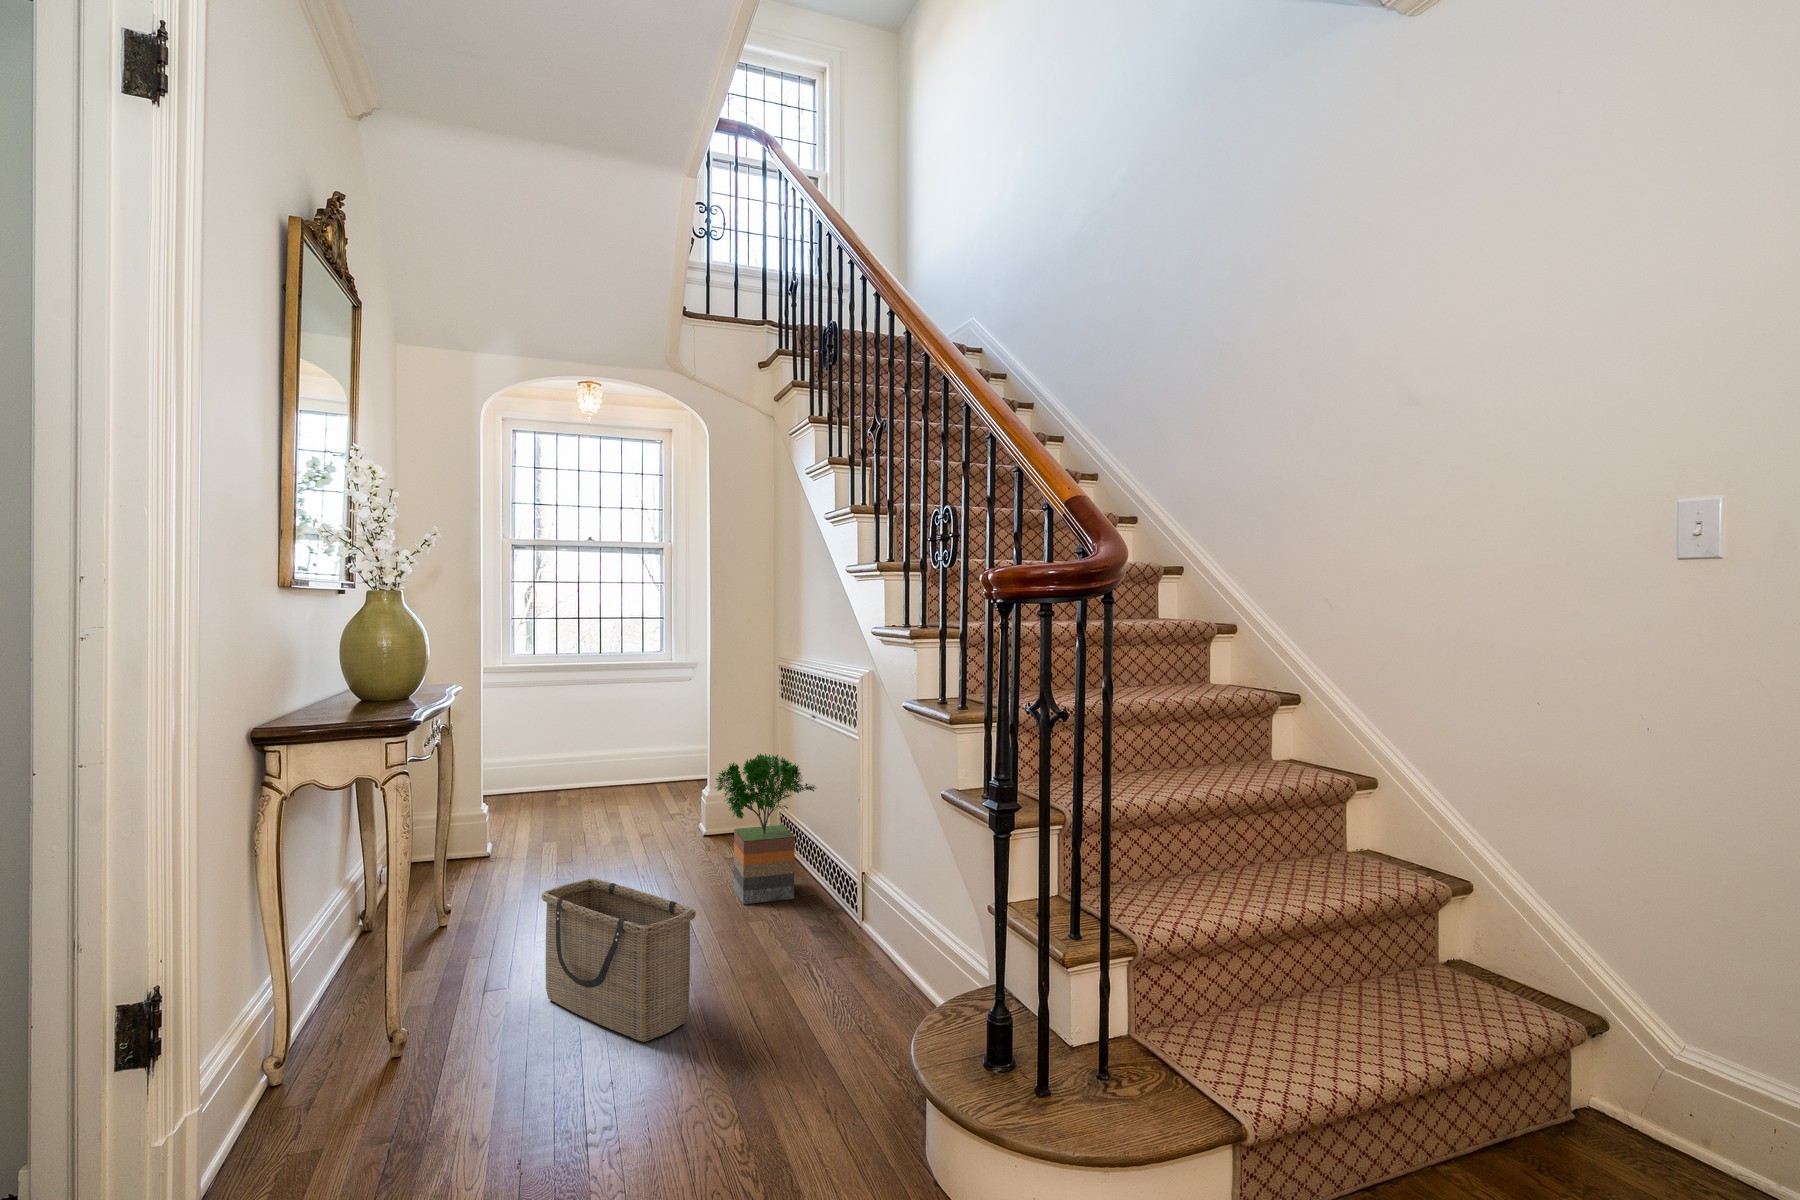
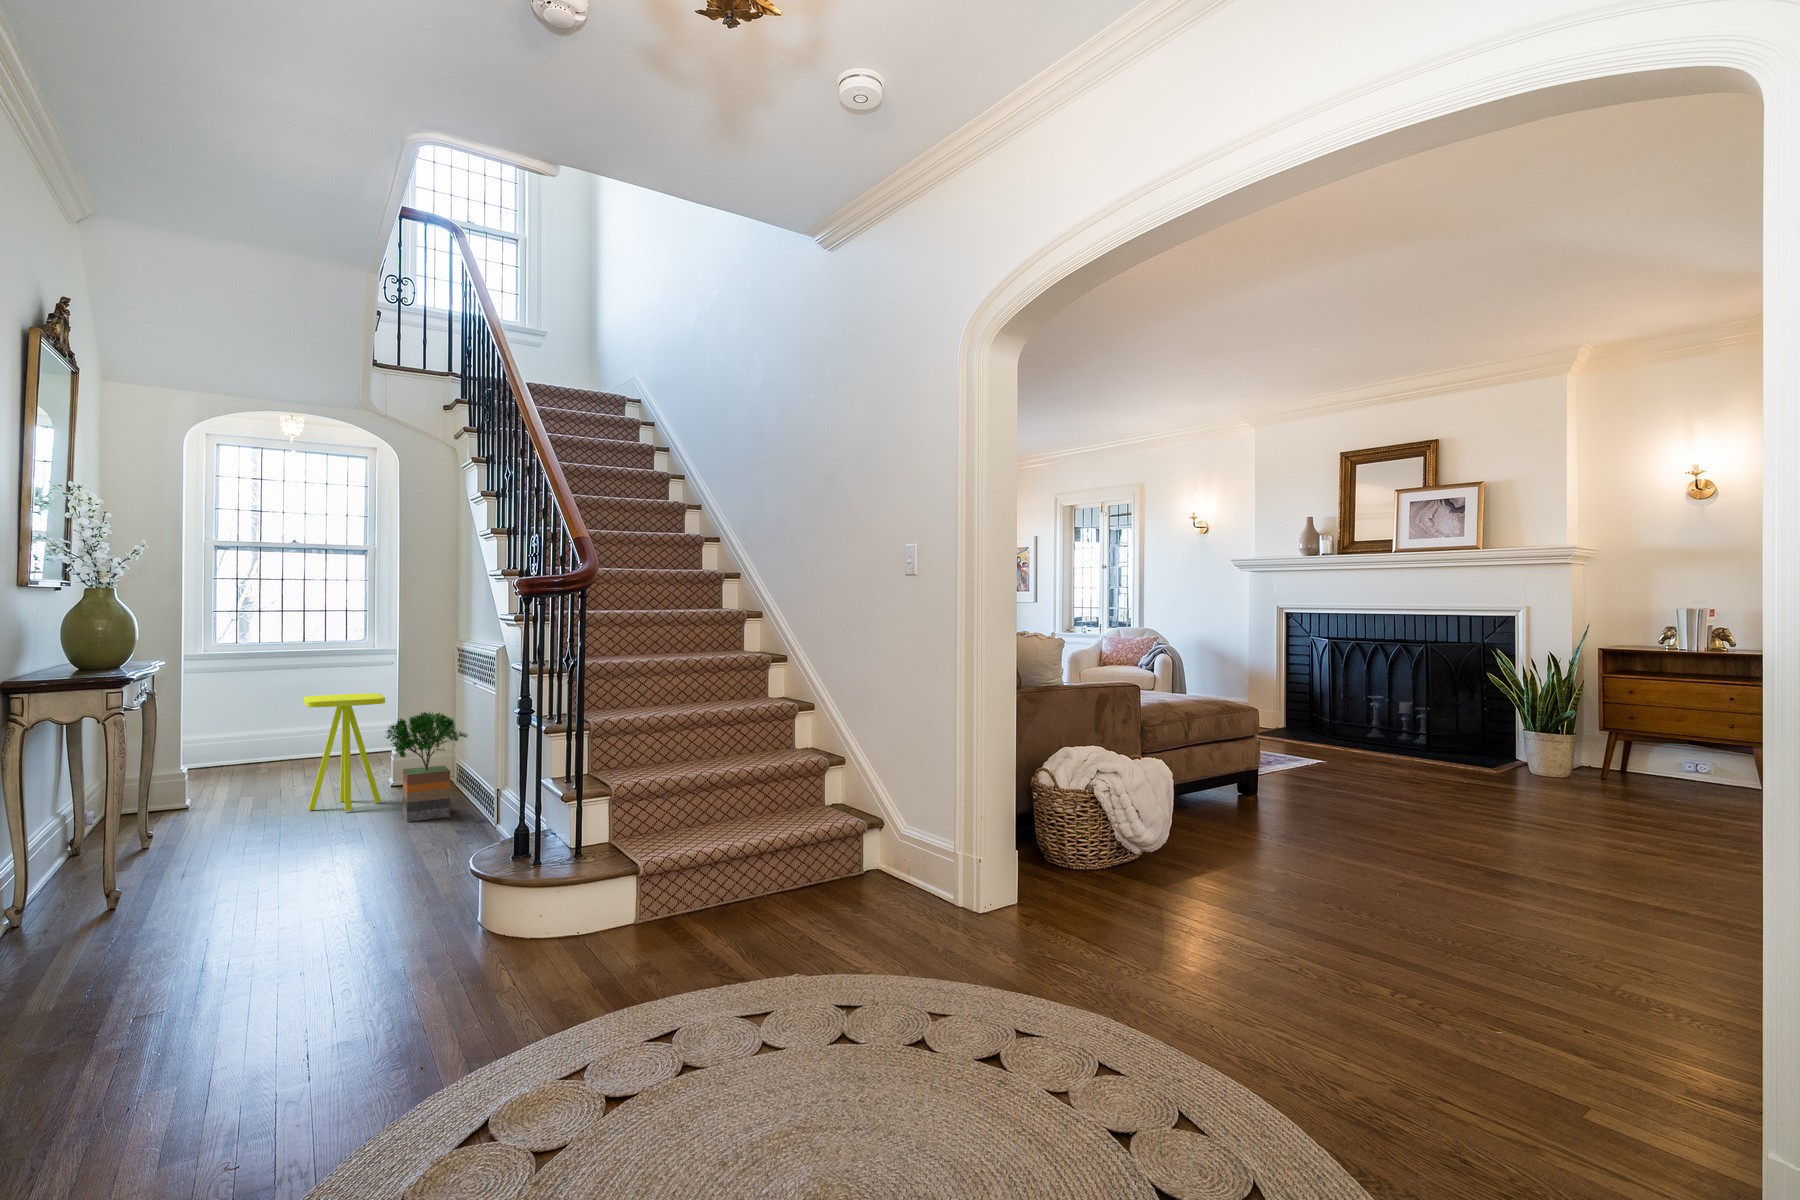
side table: none [615,723,709,877] -> present [304,693,385,811]
basket: present [542,878,696,1042] -> none [230,792,347,887]

